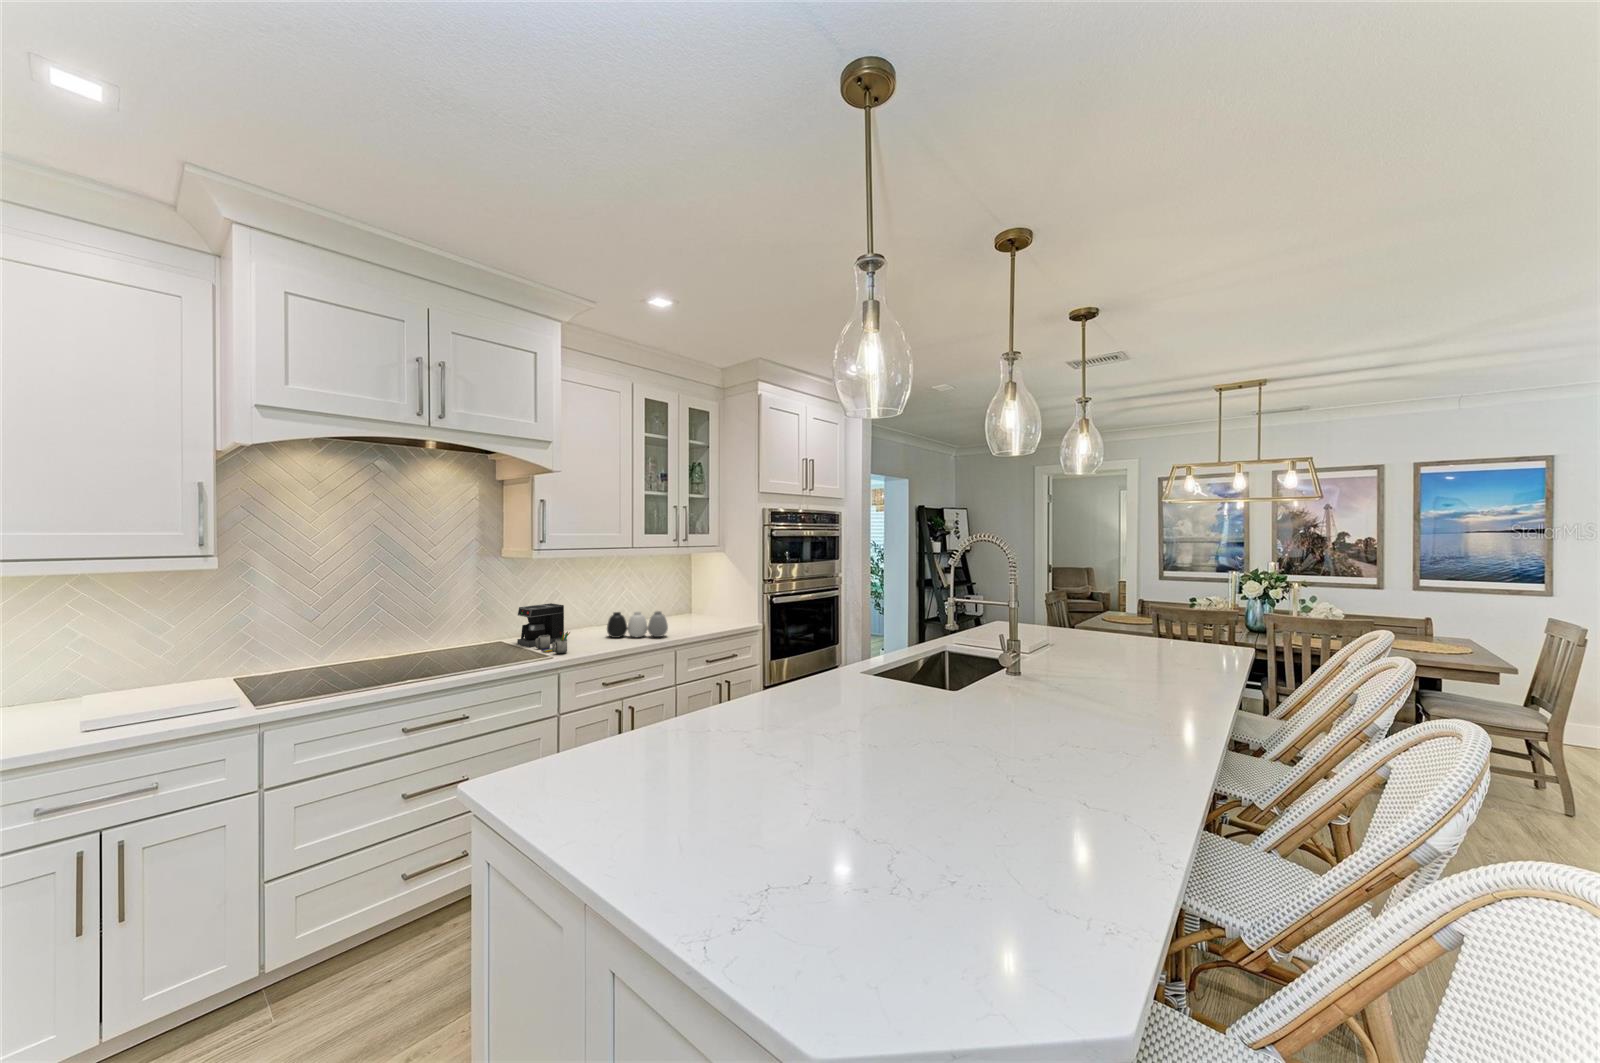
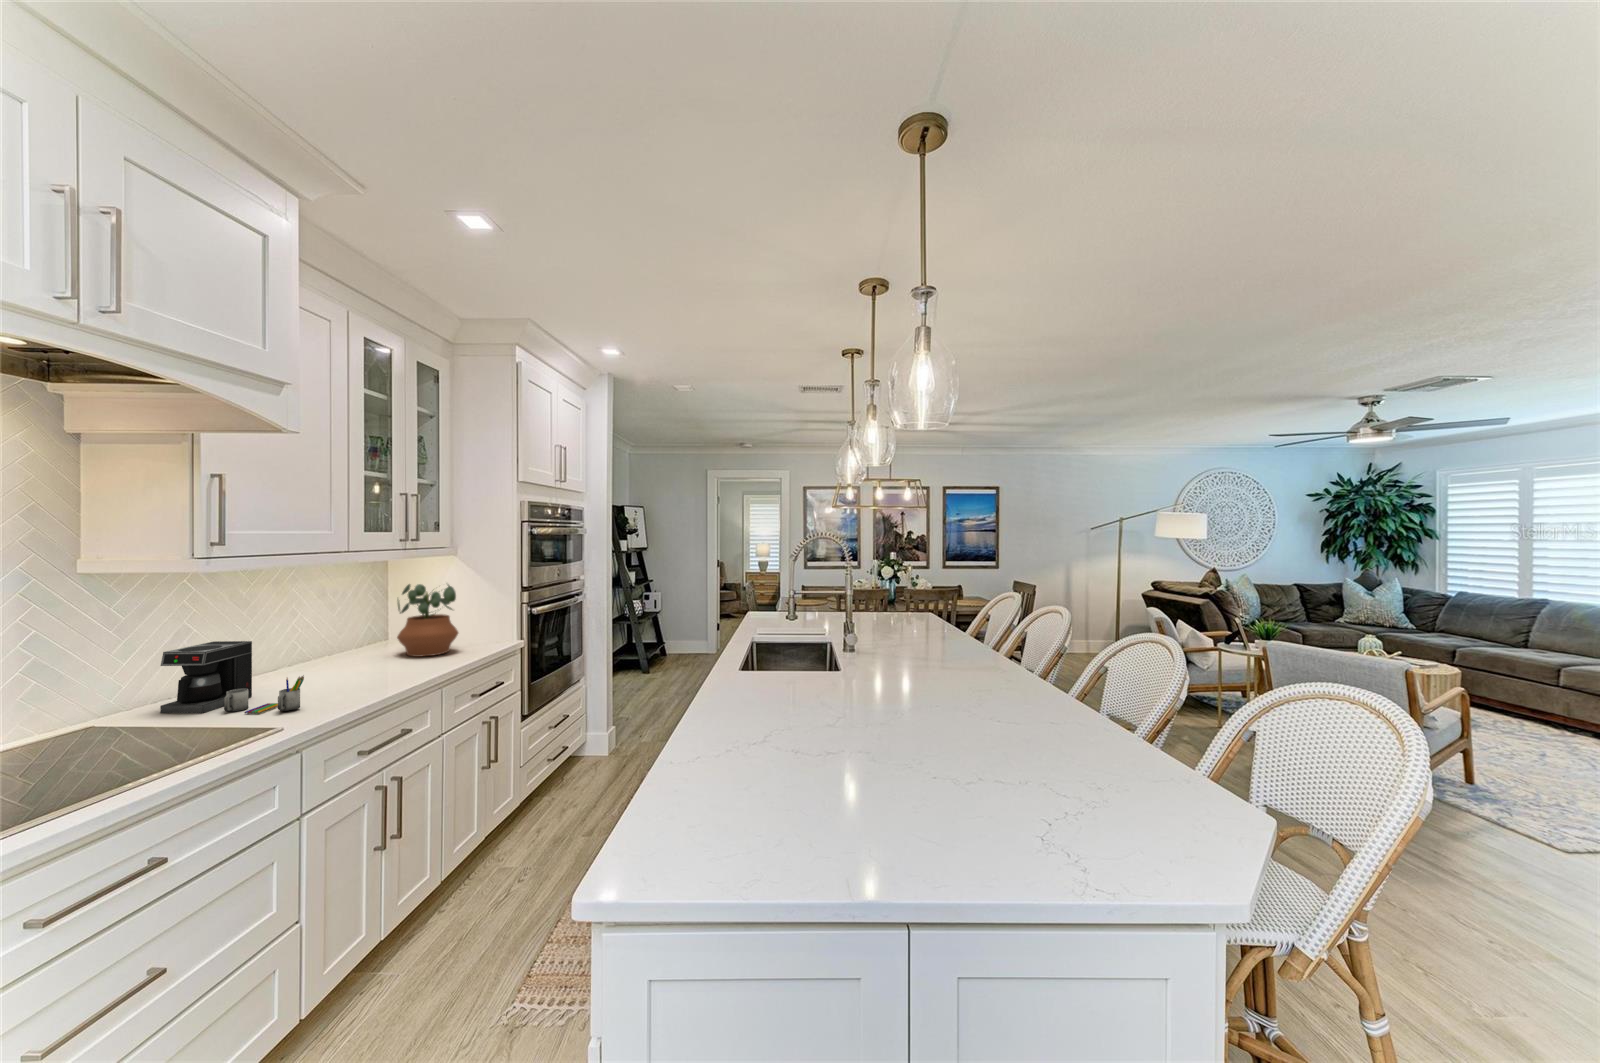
potted plant: none [673,573,715,629] -> present [397,584,458,657]
vase: present [607,611,668,638] -> none [317,636,418,681]

